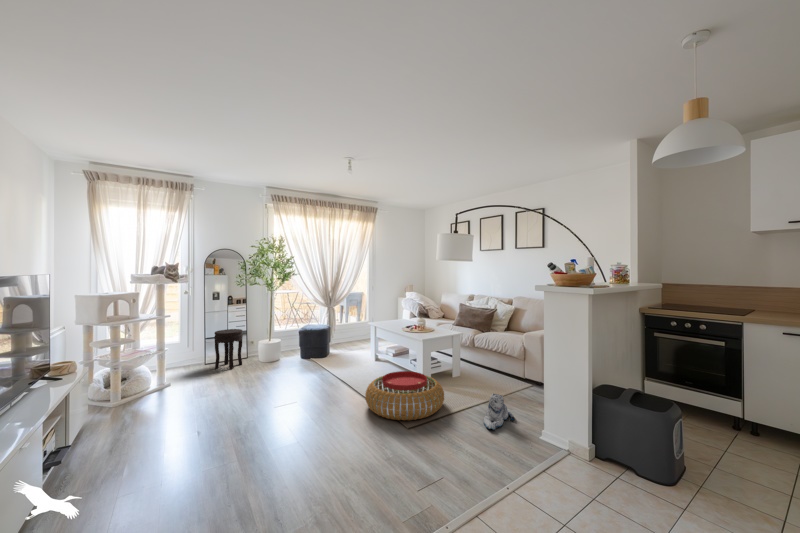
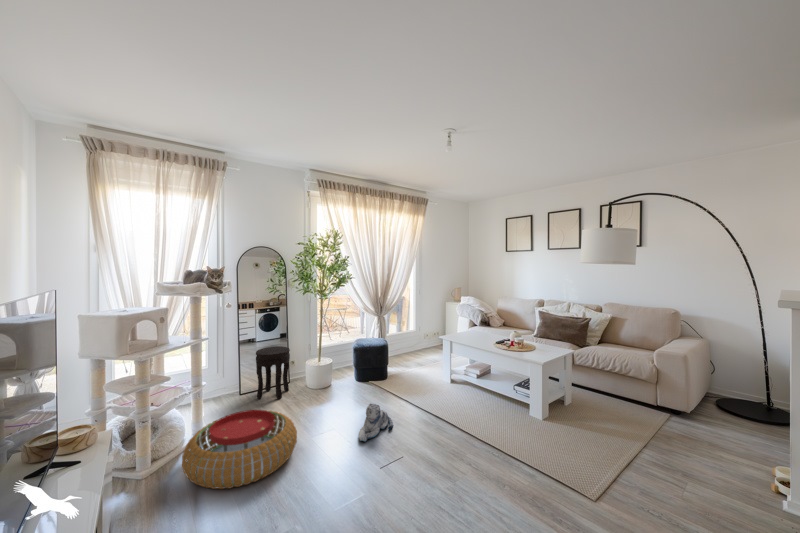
pouf: present [365,371,444,420] -> present [182,410,297,489]
plush toy: present [484,393,514,430] -> present [359,404,393,442]

